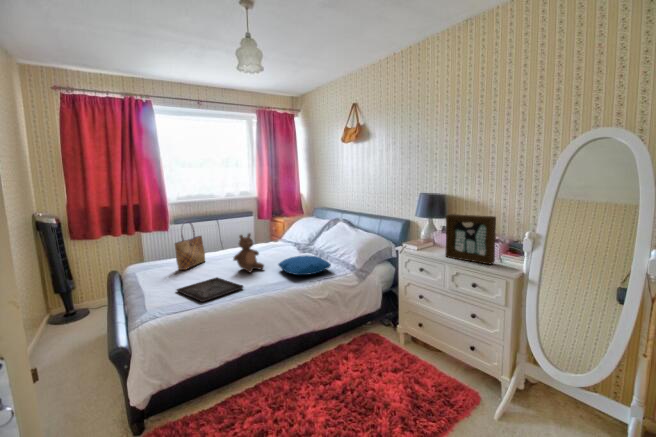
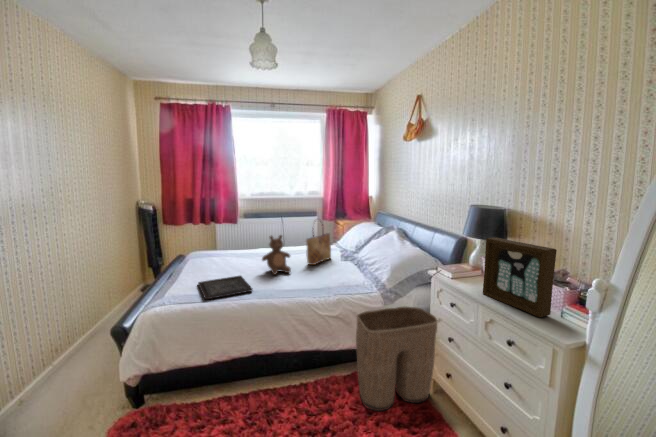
tote bag: present [175,221,205,270] -> present [306,221,331,265]
pillow: present [278,255,331,275] -> none [301,264,354,287]
laundry basket: none [349,279,411,367] -> present [356,307,437,411]

